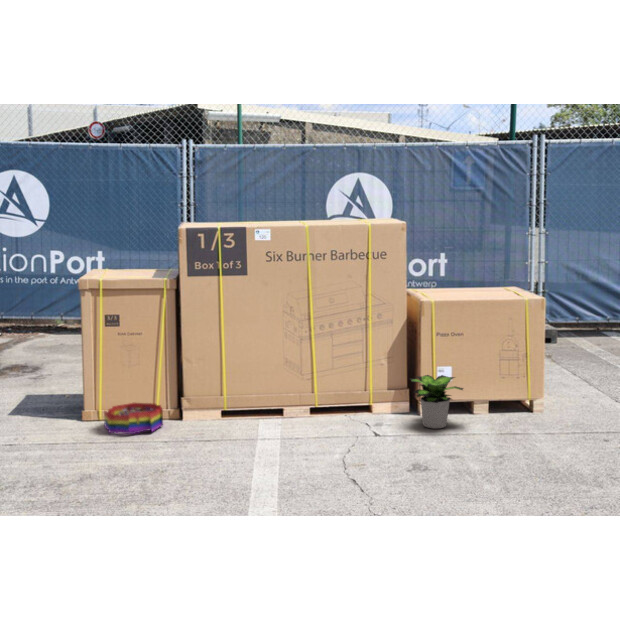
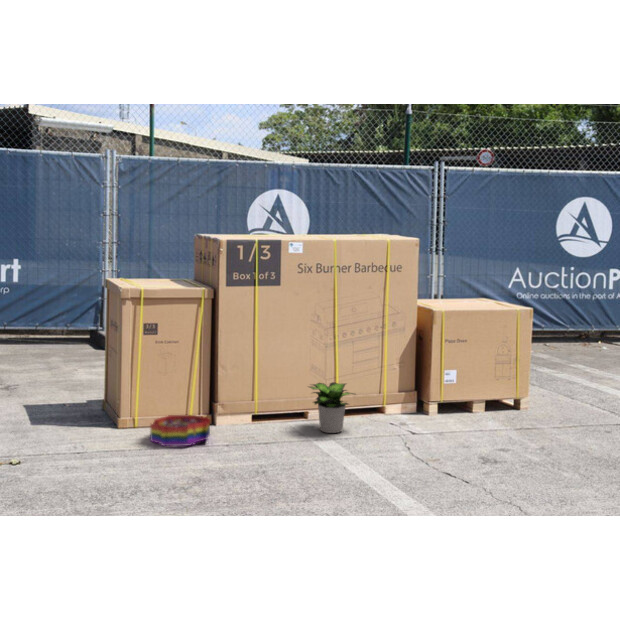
potted plant: present [410,375,463,429] -> present [310,382,354,433]

